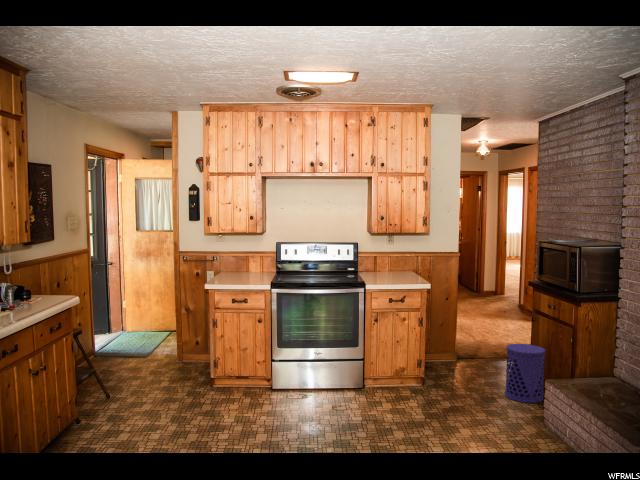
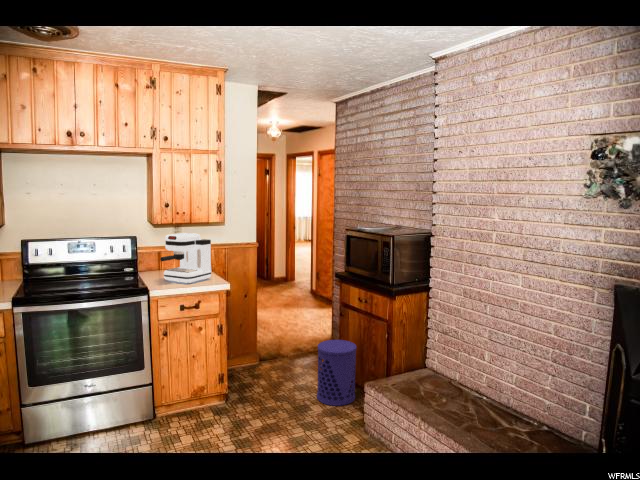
coffee maker: none [374,241,414,281] -> present [160,233,211,283]

